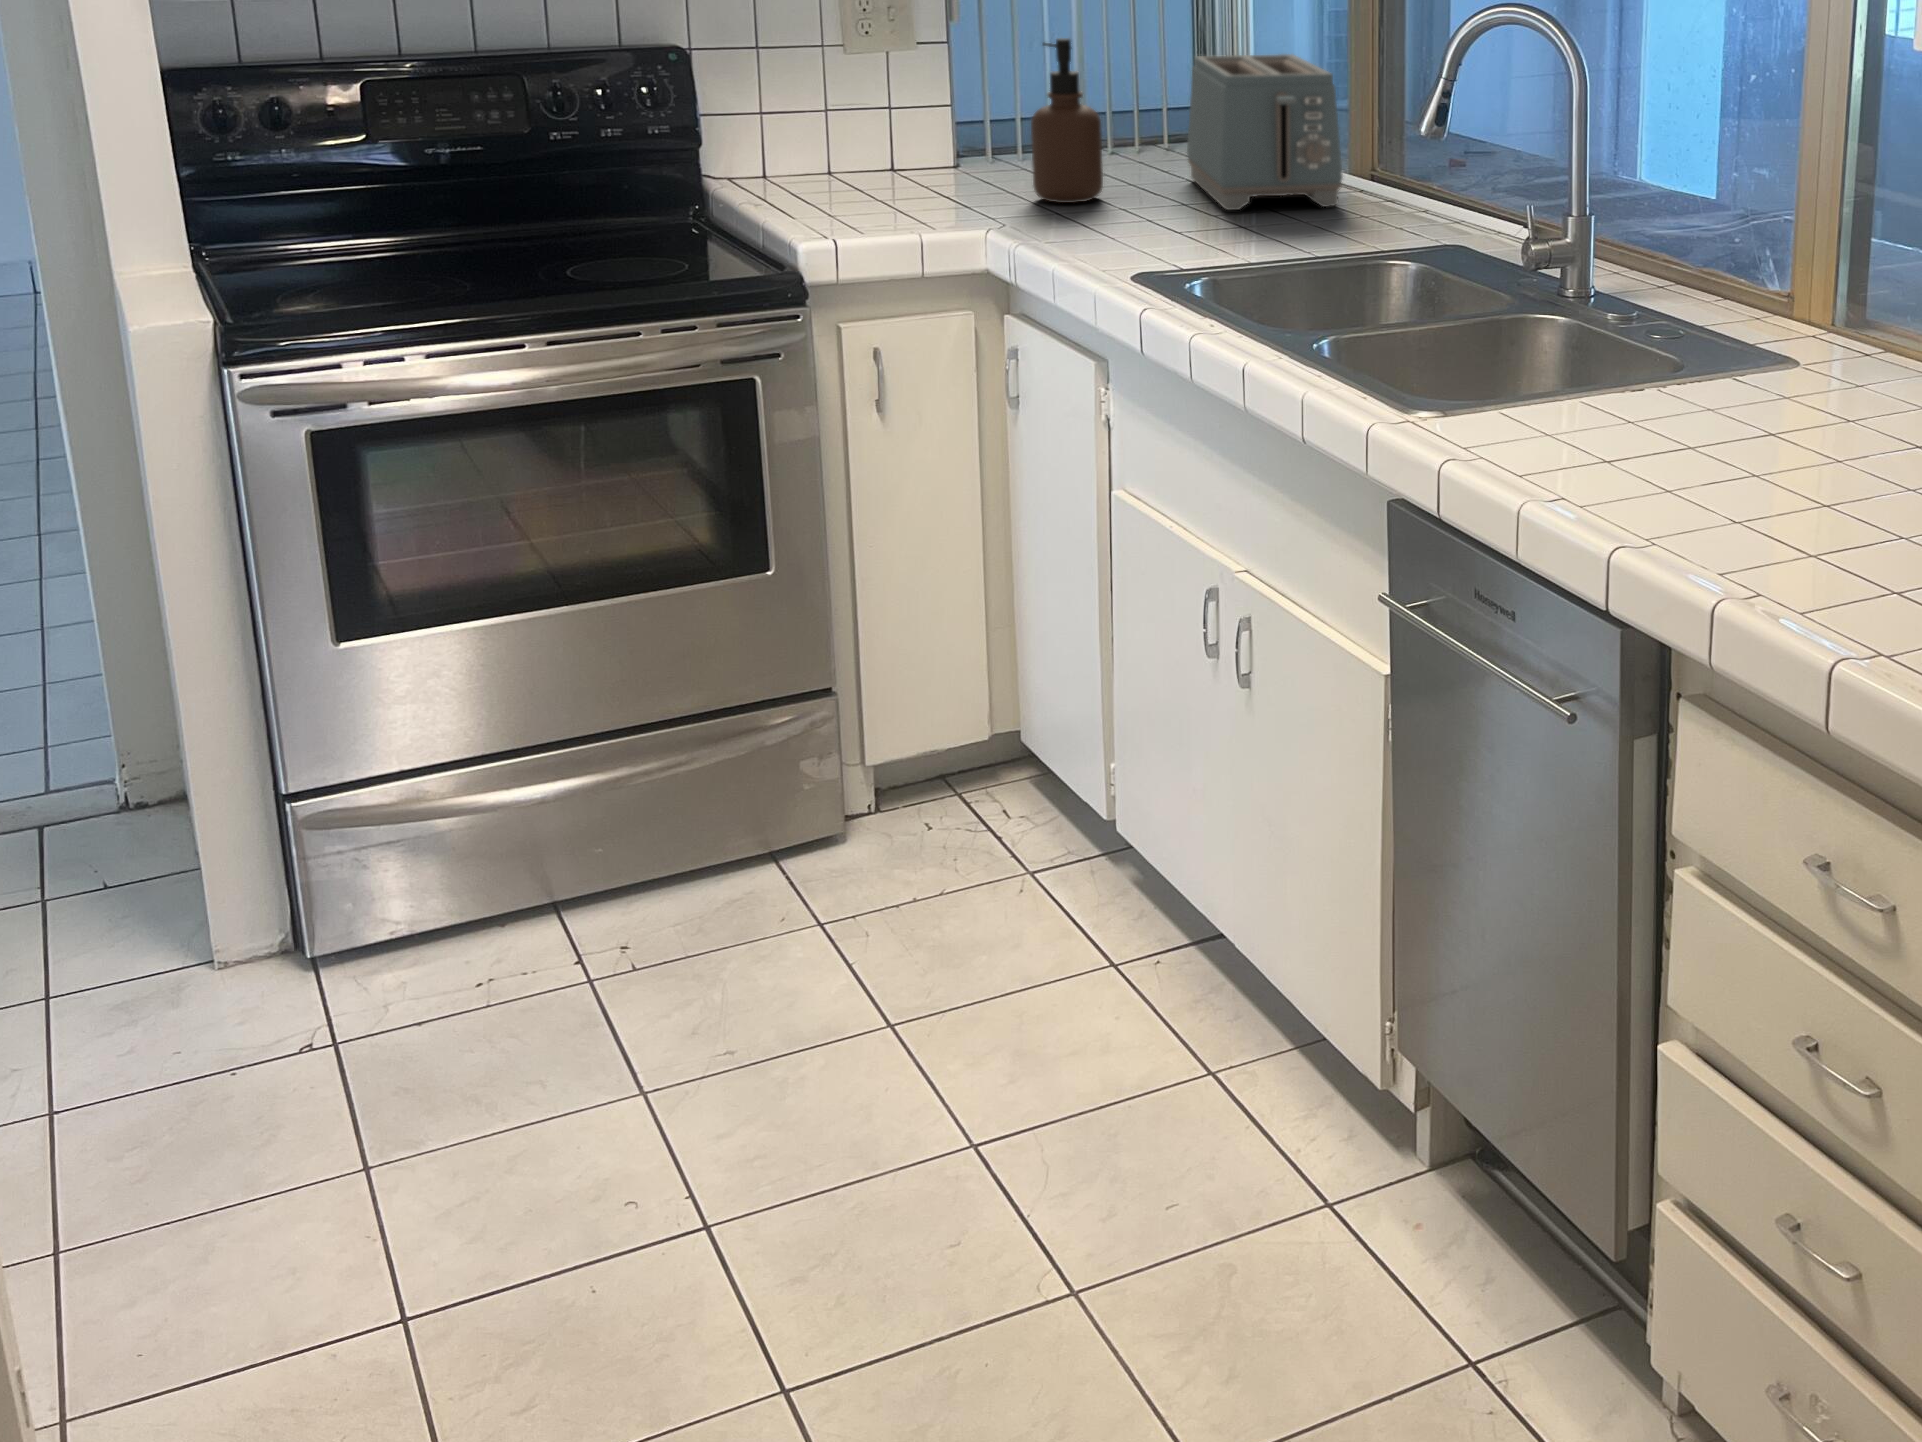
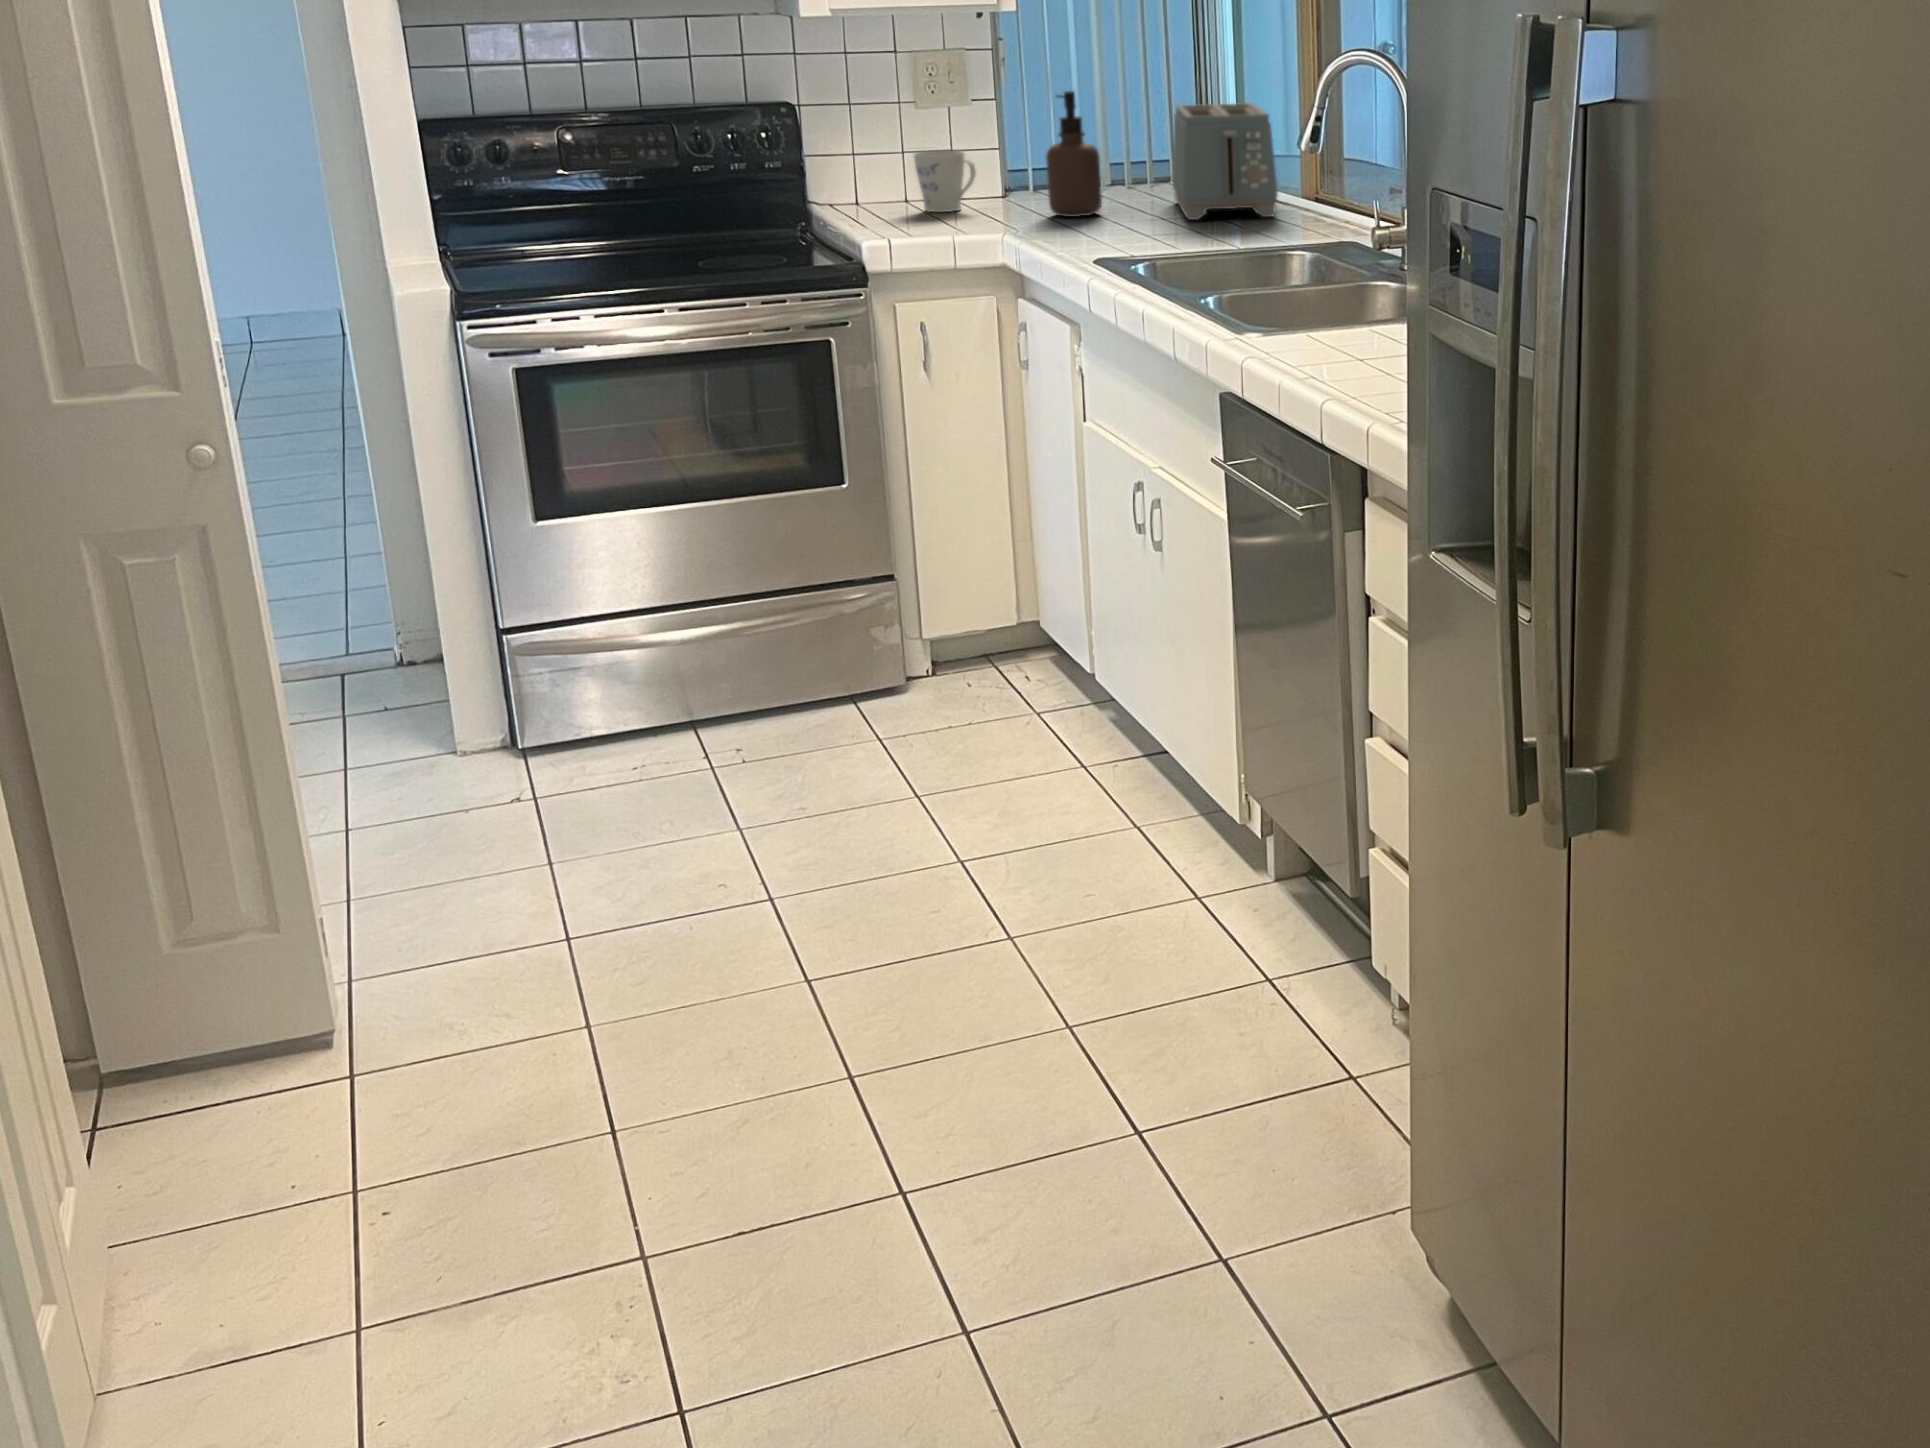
mug: none [846,111,931,193] -> present [914,150,976,212]

